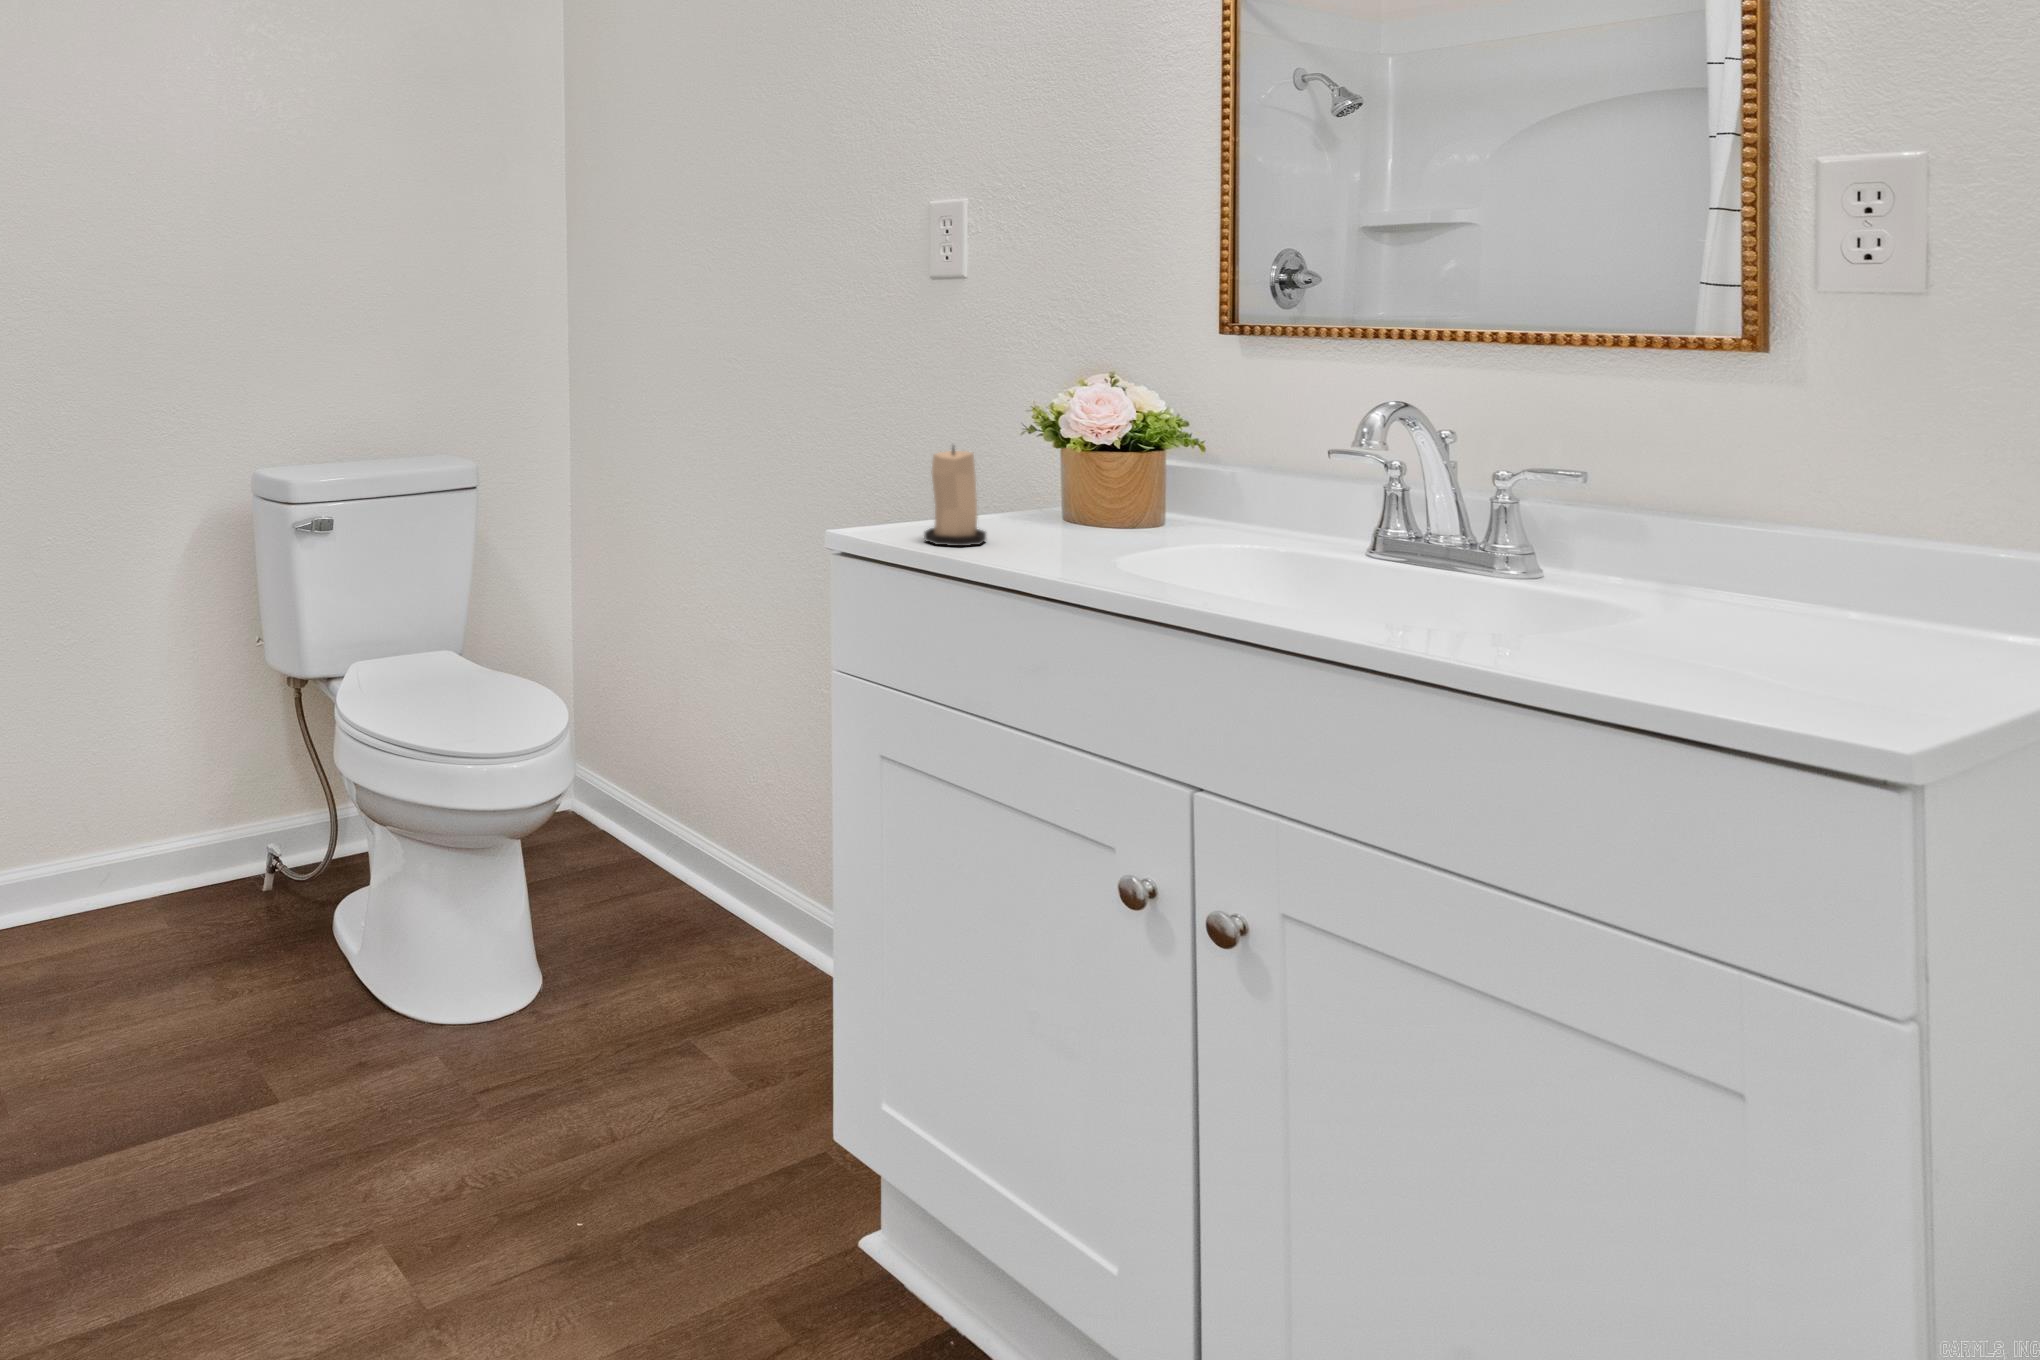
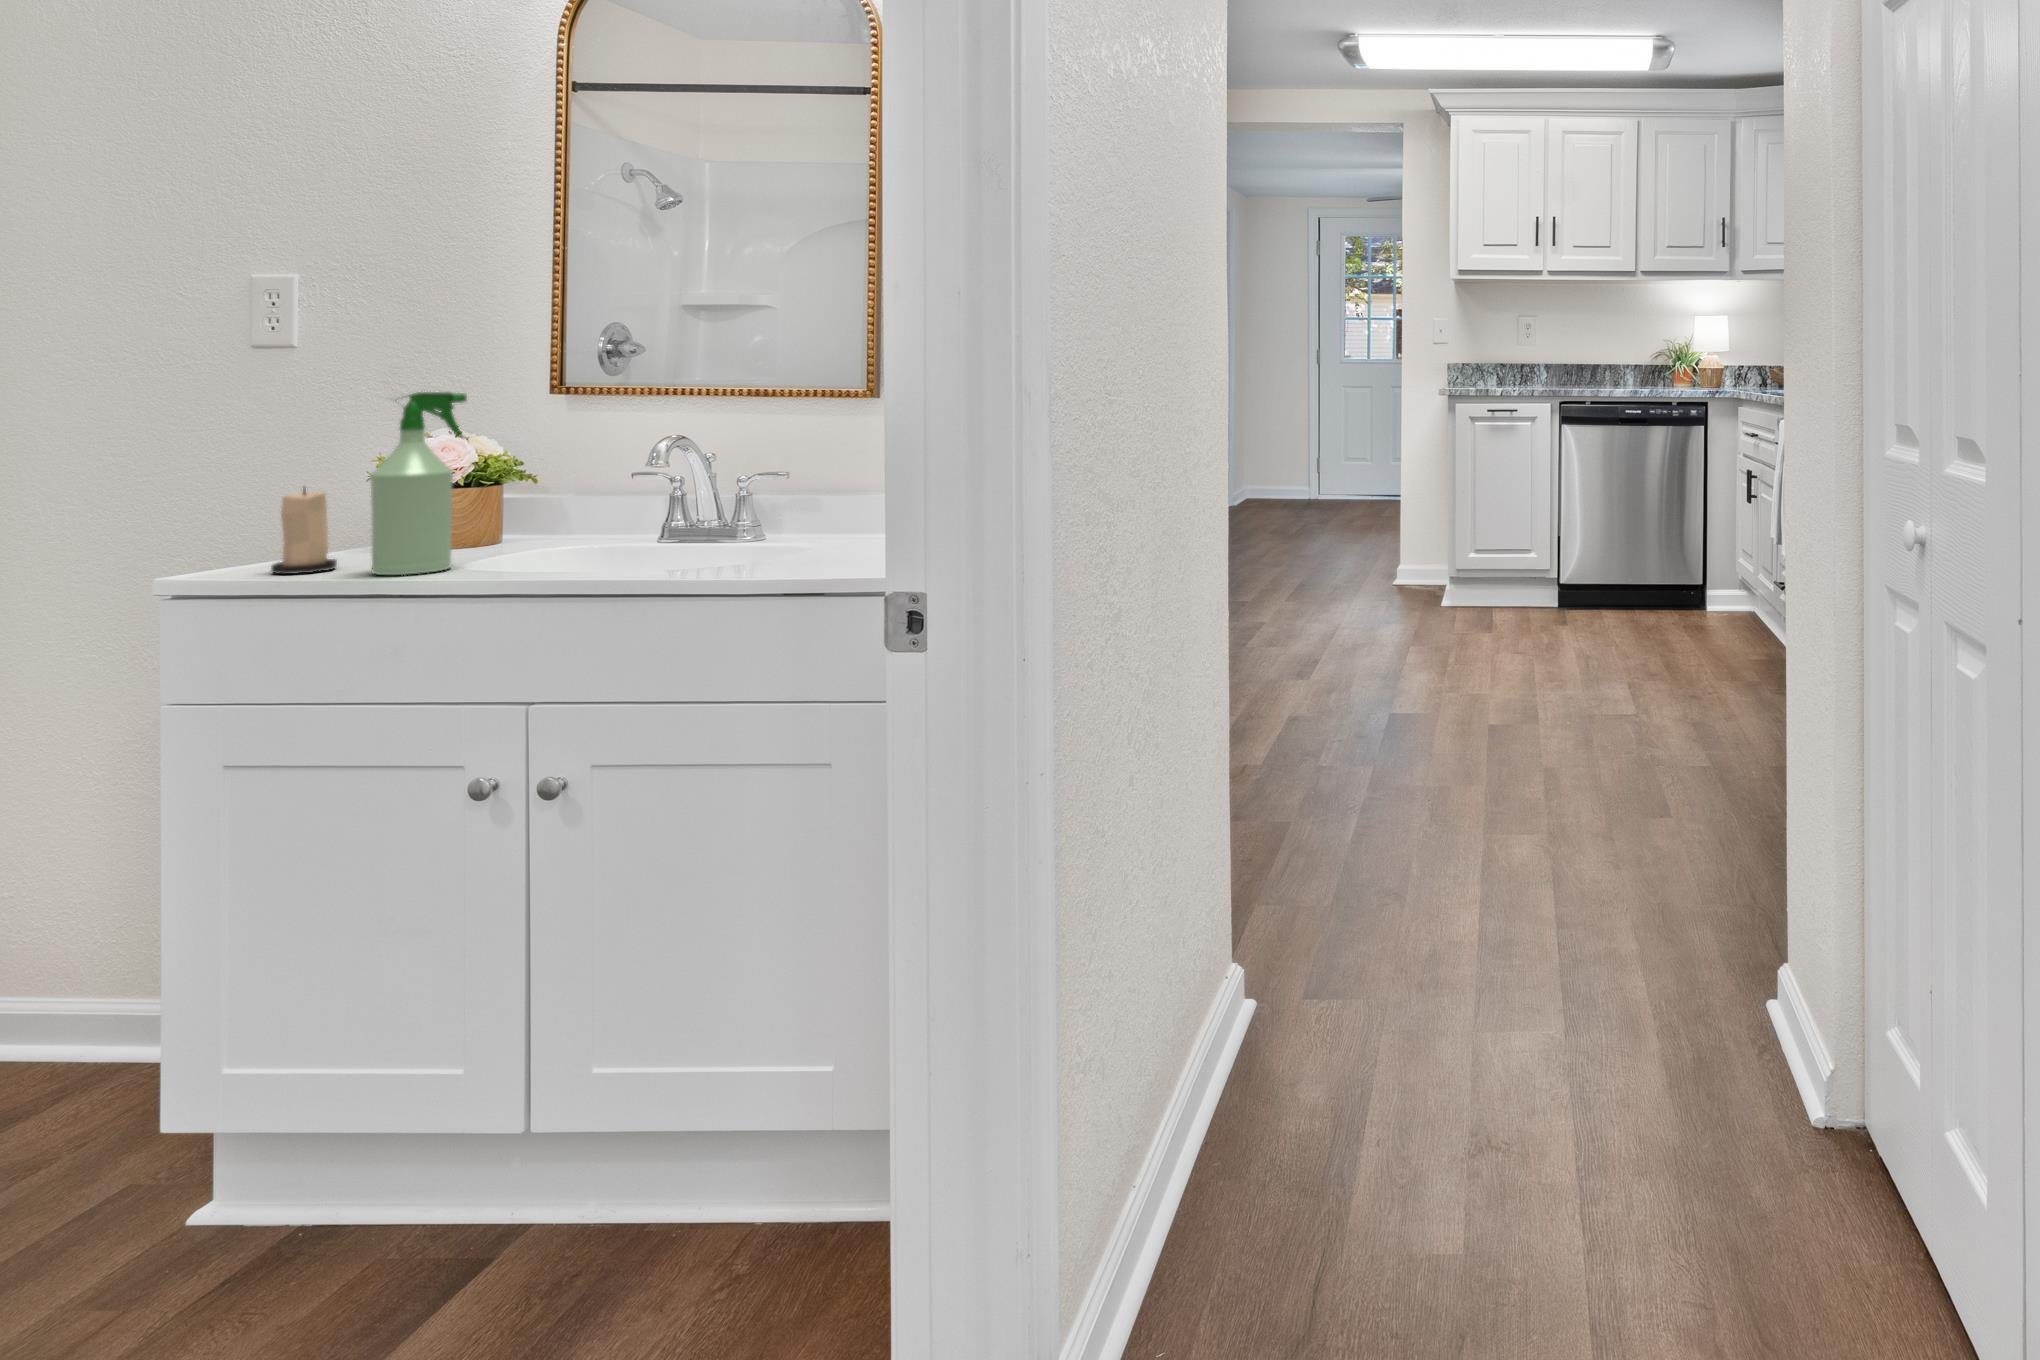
spray bottle: none [1012,338,1116,569] -> present [370,392,467,575]

